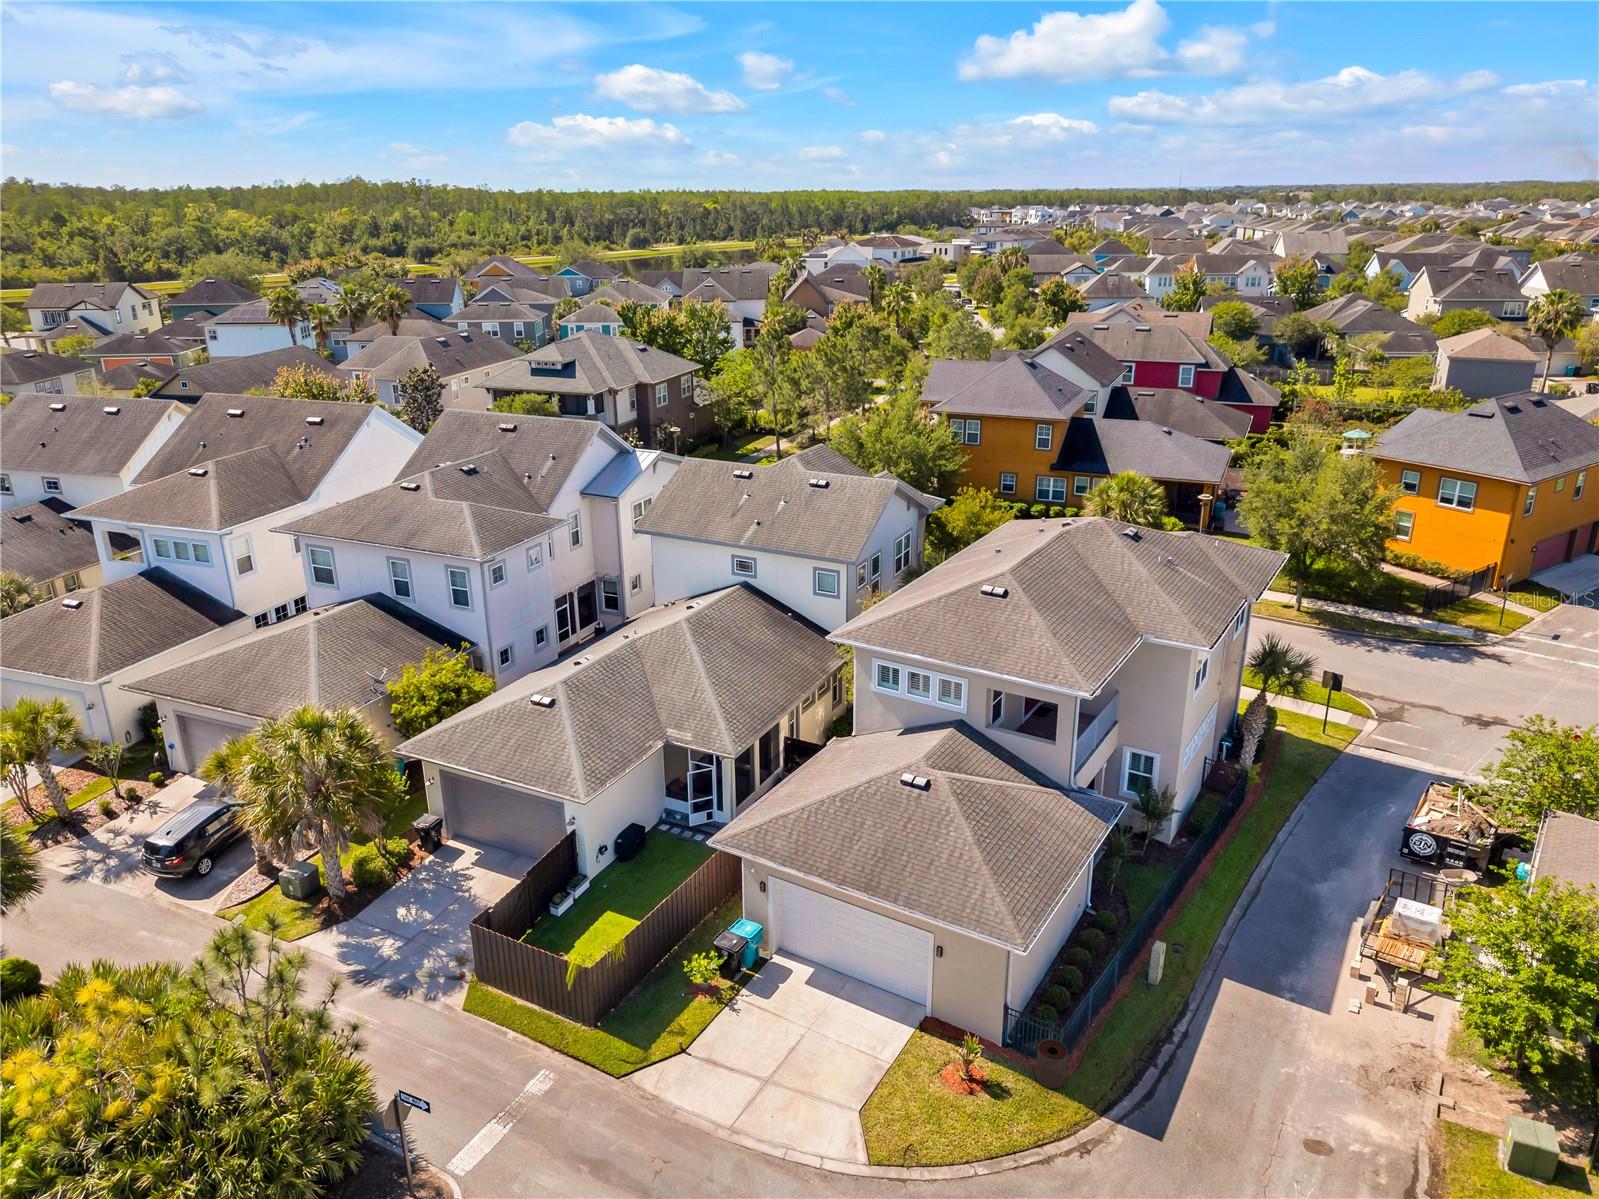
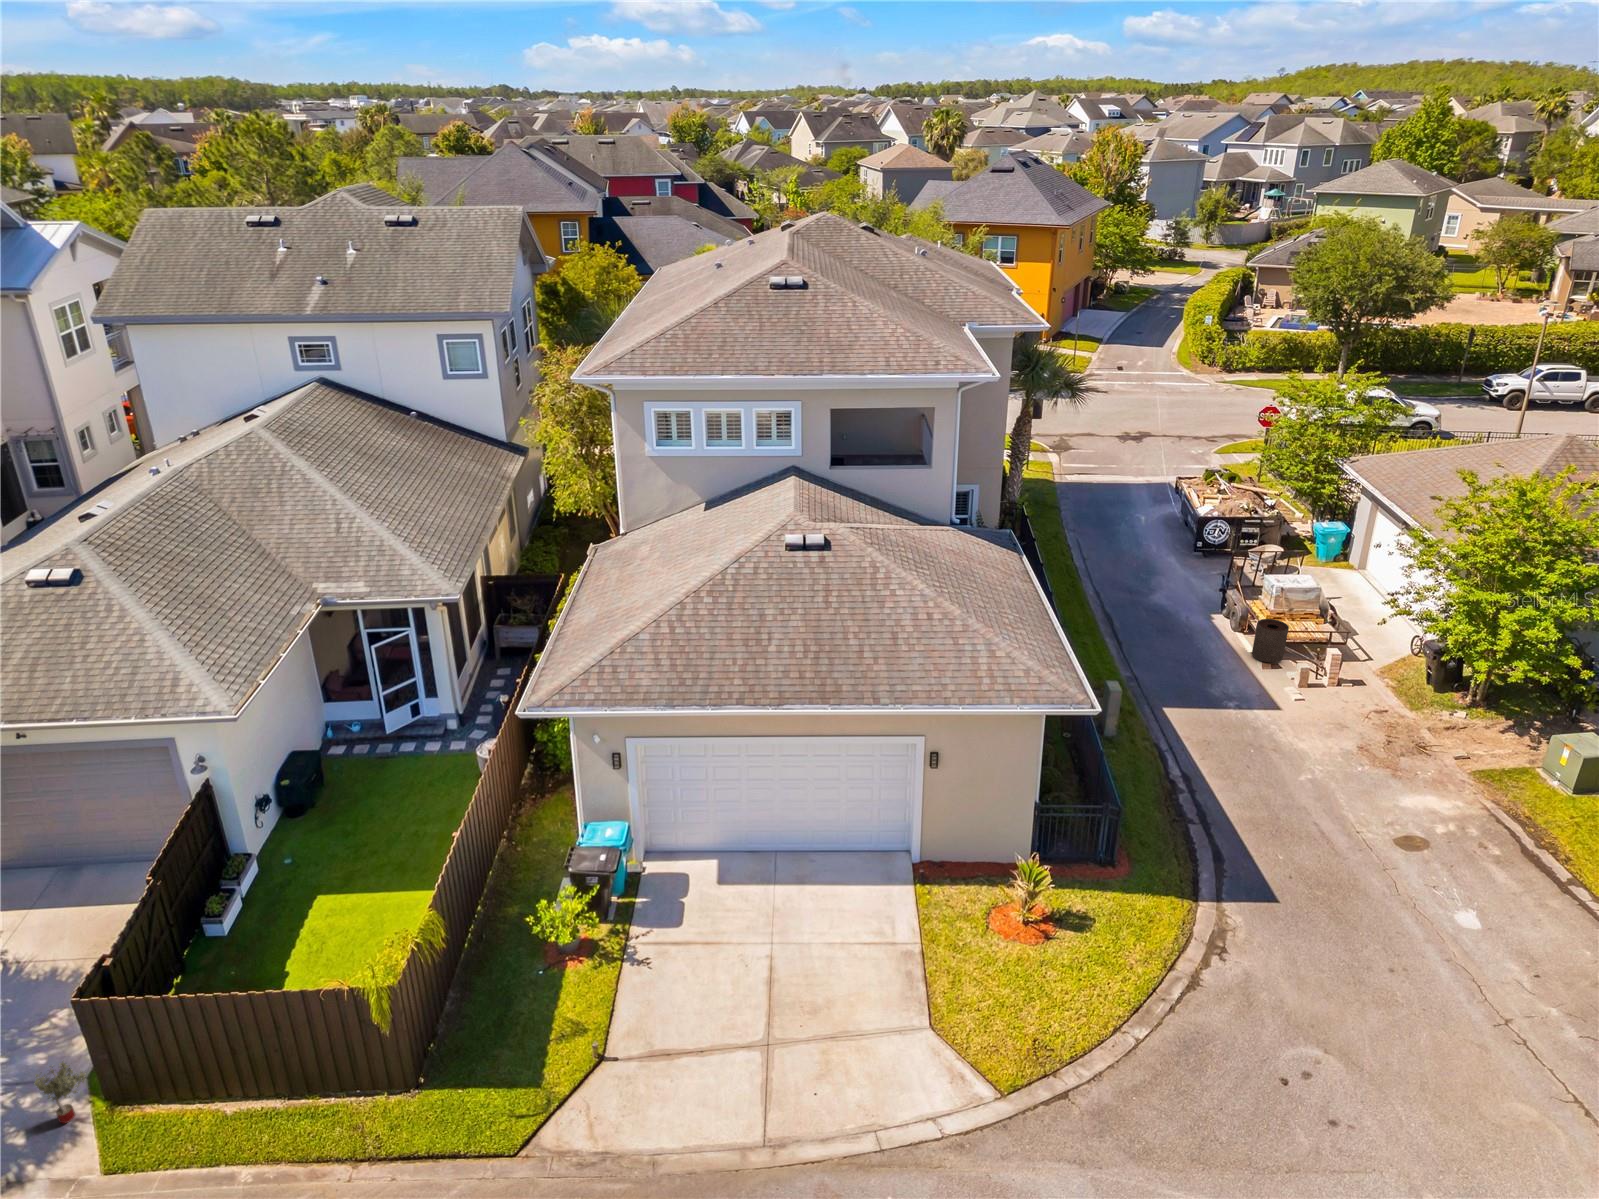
trash can: present [1035,1039,1068,1088] -> present [1252,619,1289,663]

